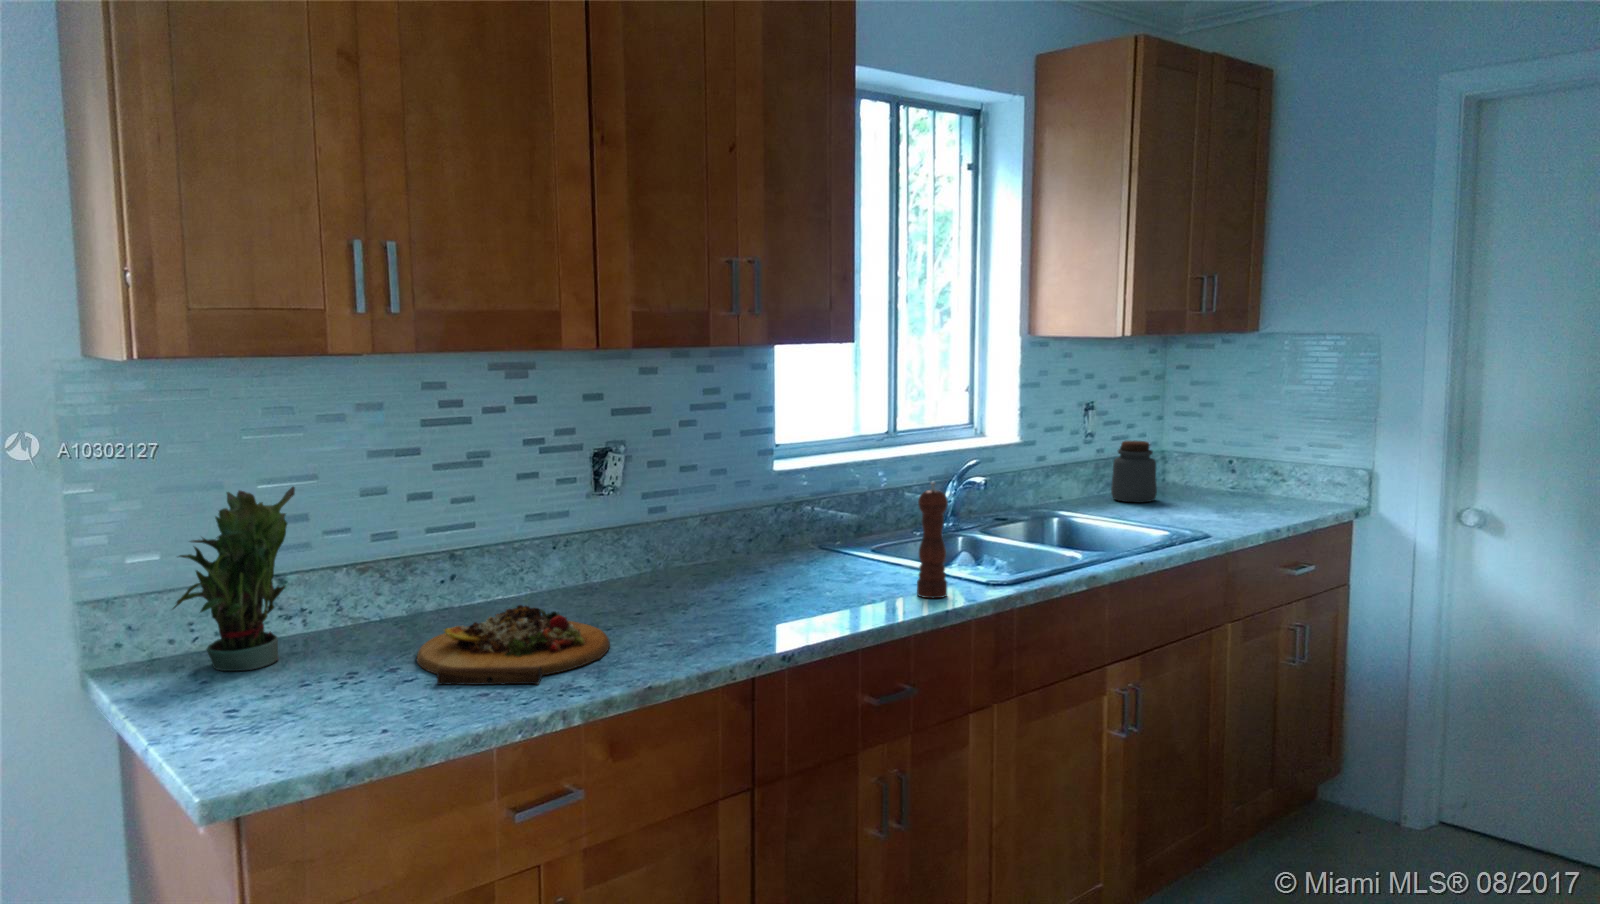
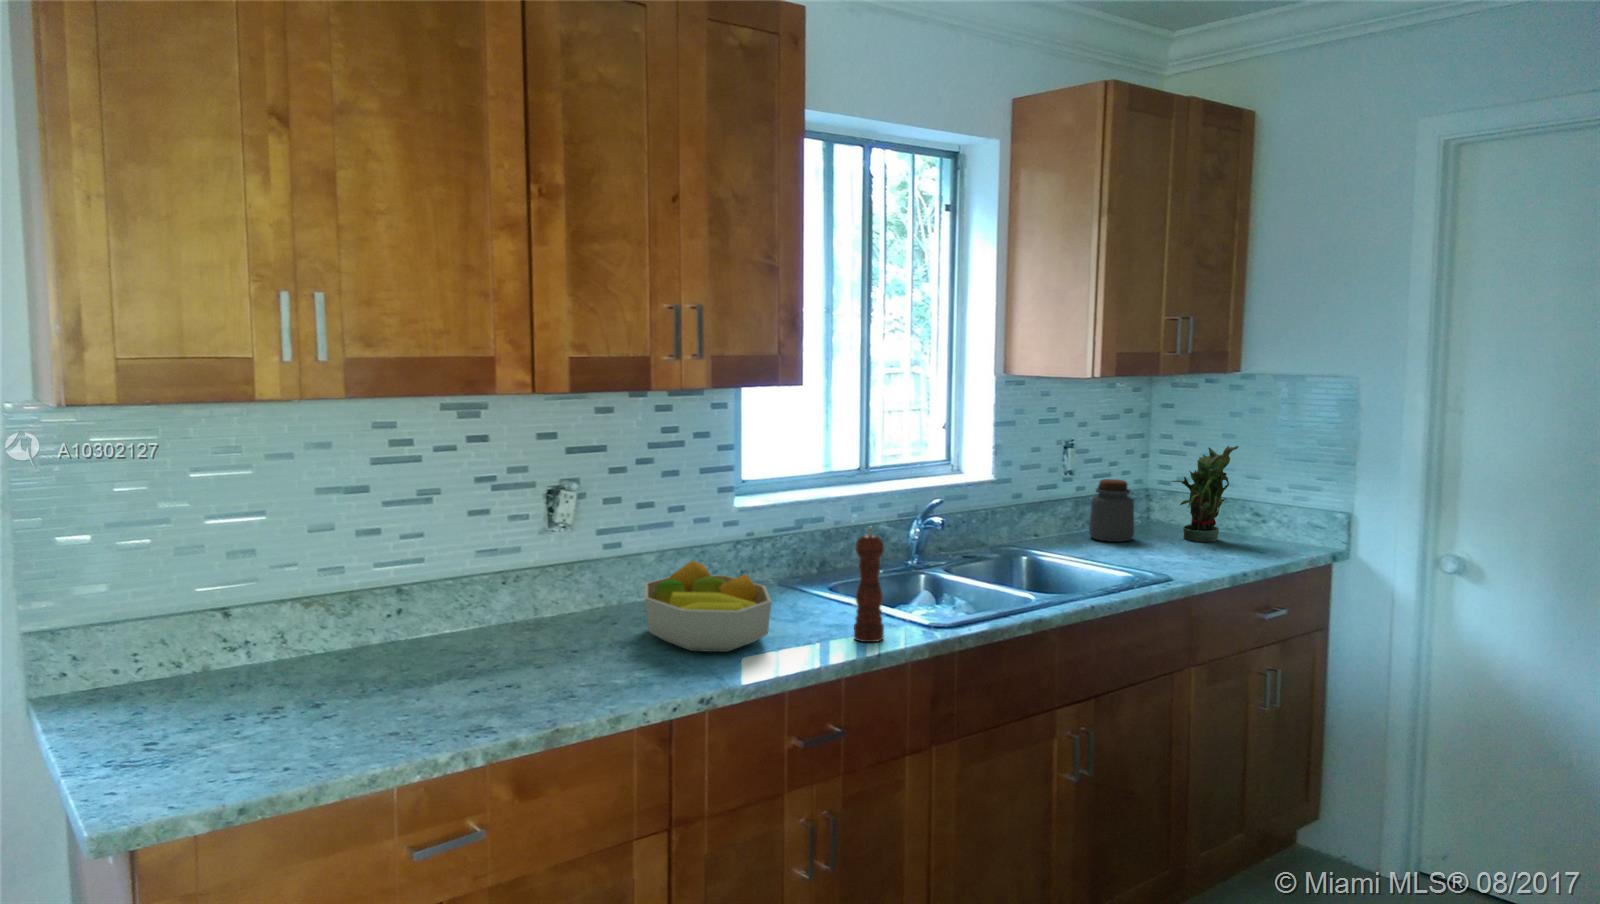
potted plant: present [173,487,295,671] -> present [1172,446,1238,542]
fruit bowl: none [701,521,838,611] -> present [644,561,772,652]
cutting board: present [417,605,610,685] -> none [344,643,535,724]

